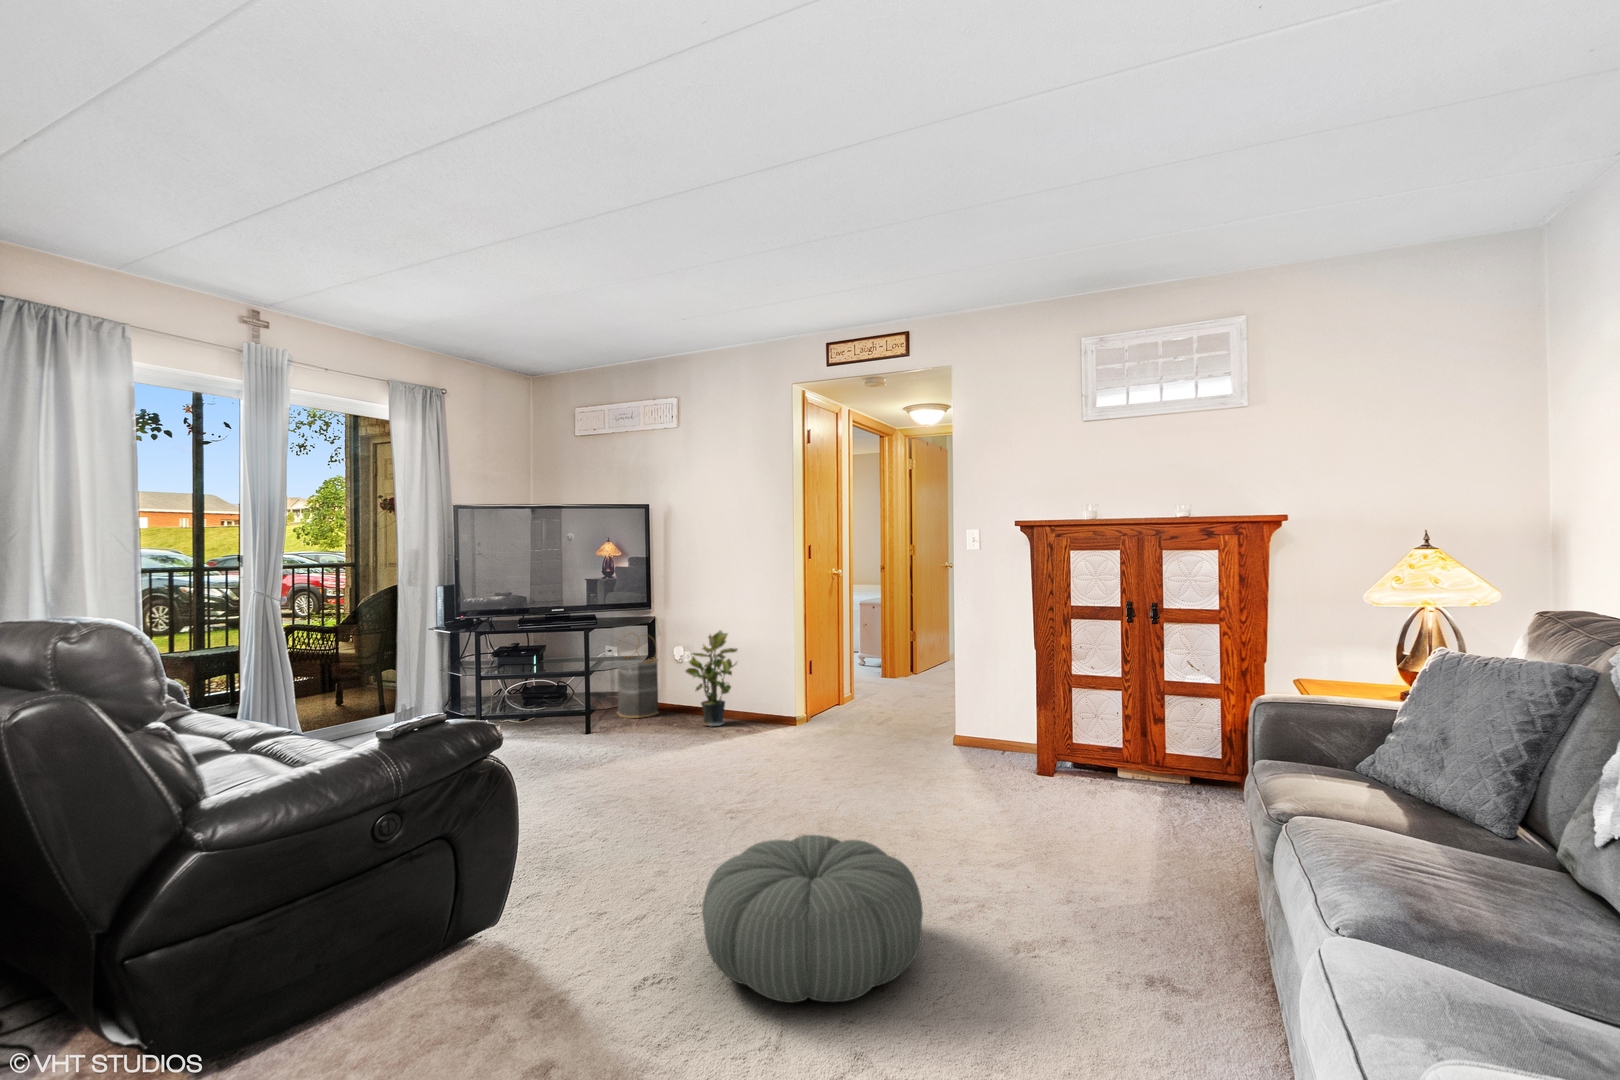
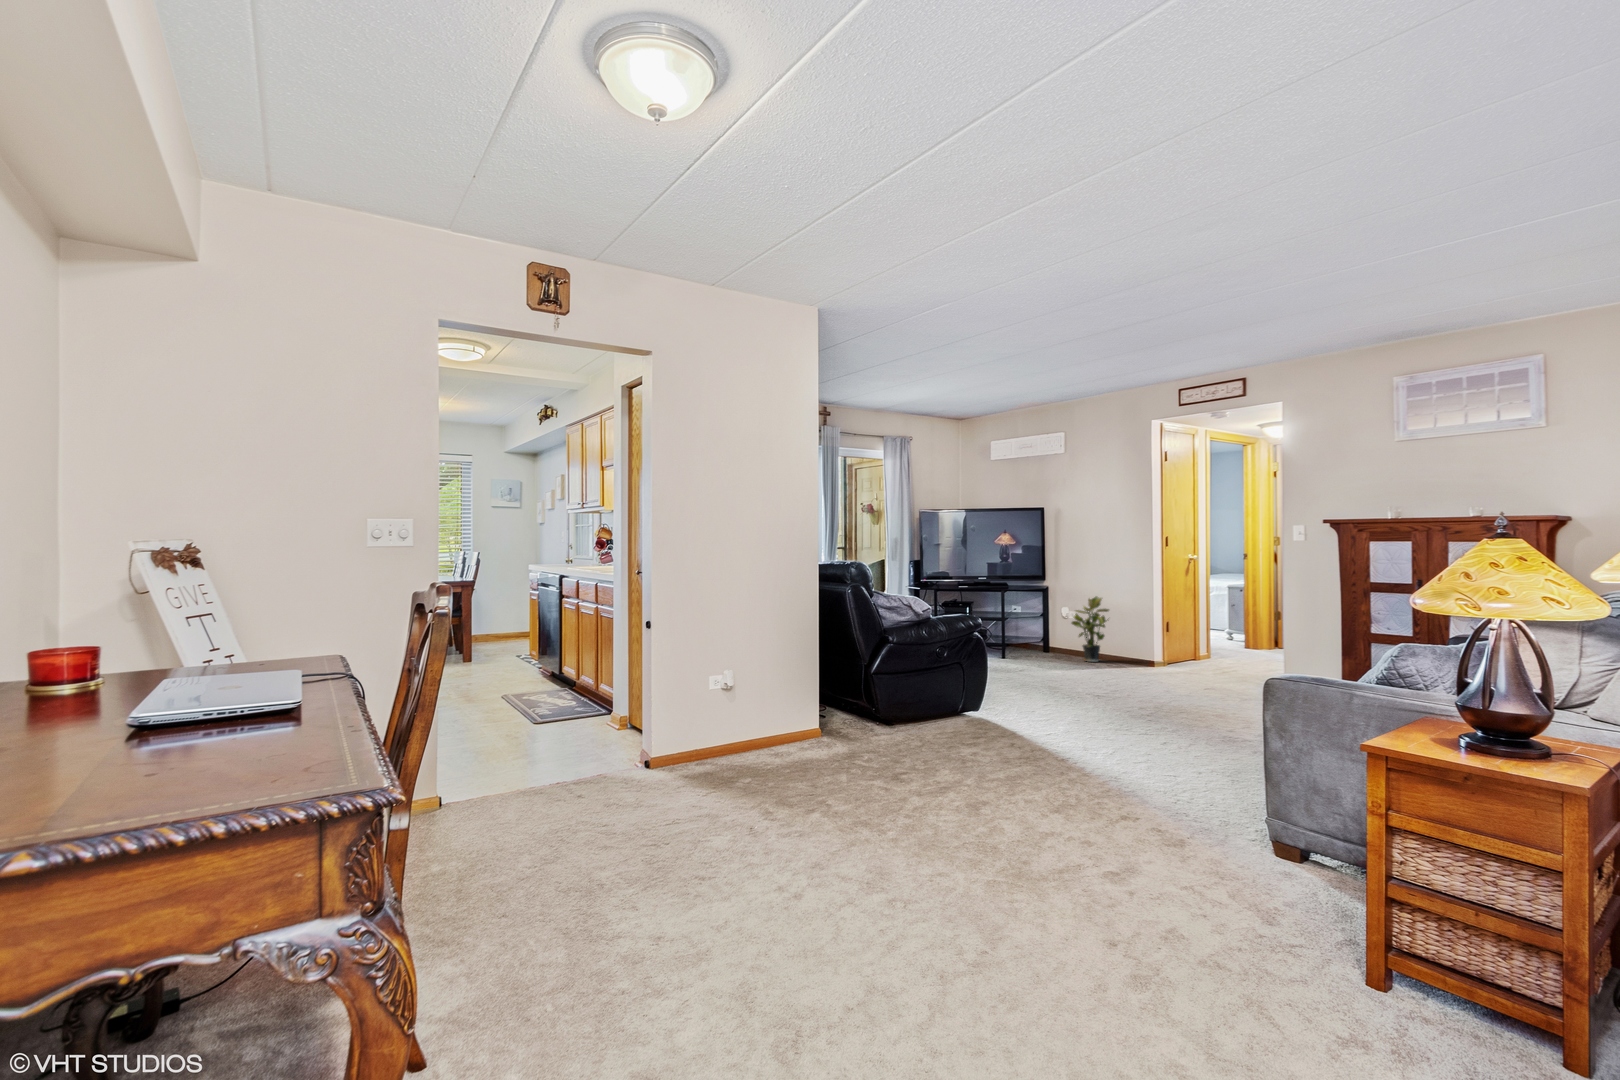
basket: present [617,634,658,718] -> none [1021,596,1051,654]
pouf: present [702,835,923,1002] -> none [1095,693,1216,757]

